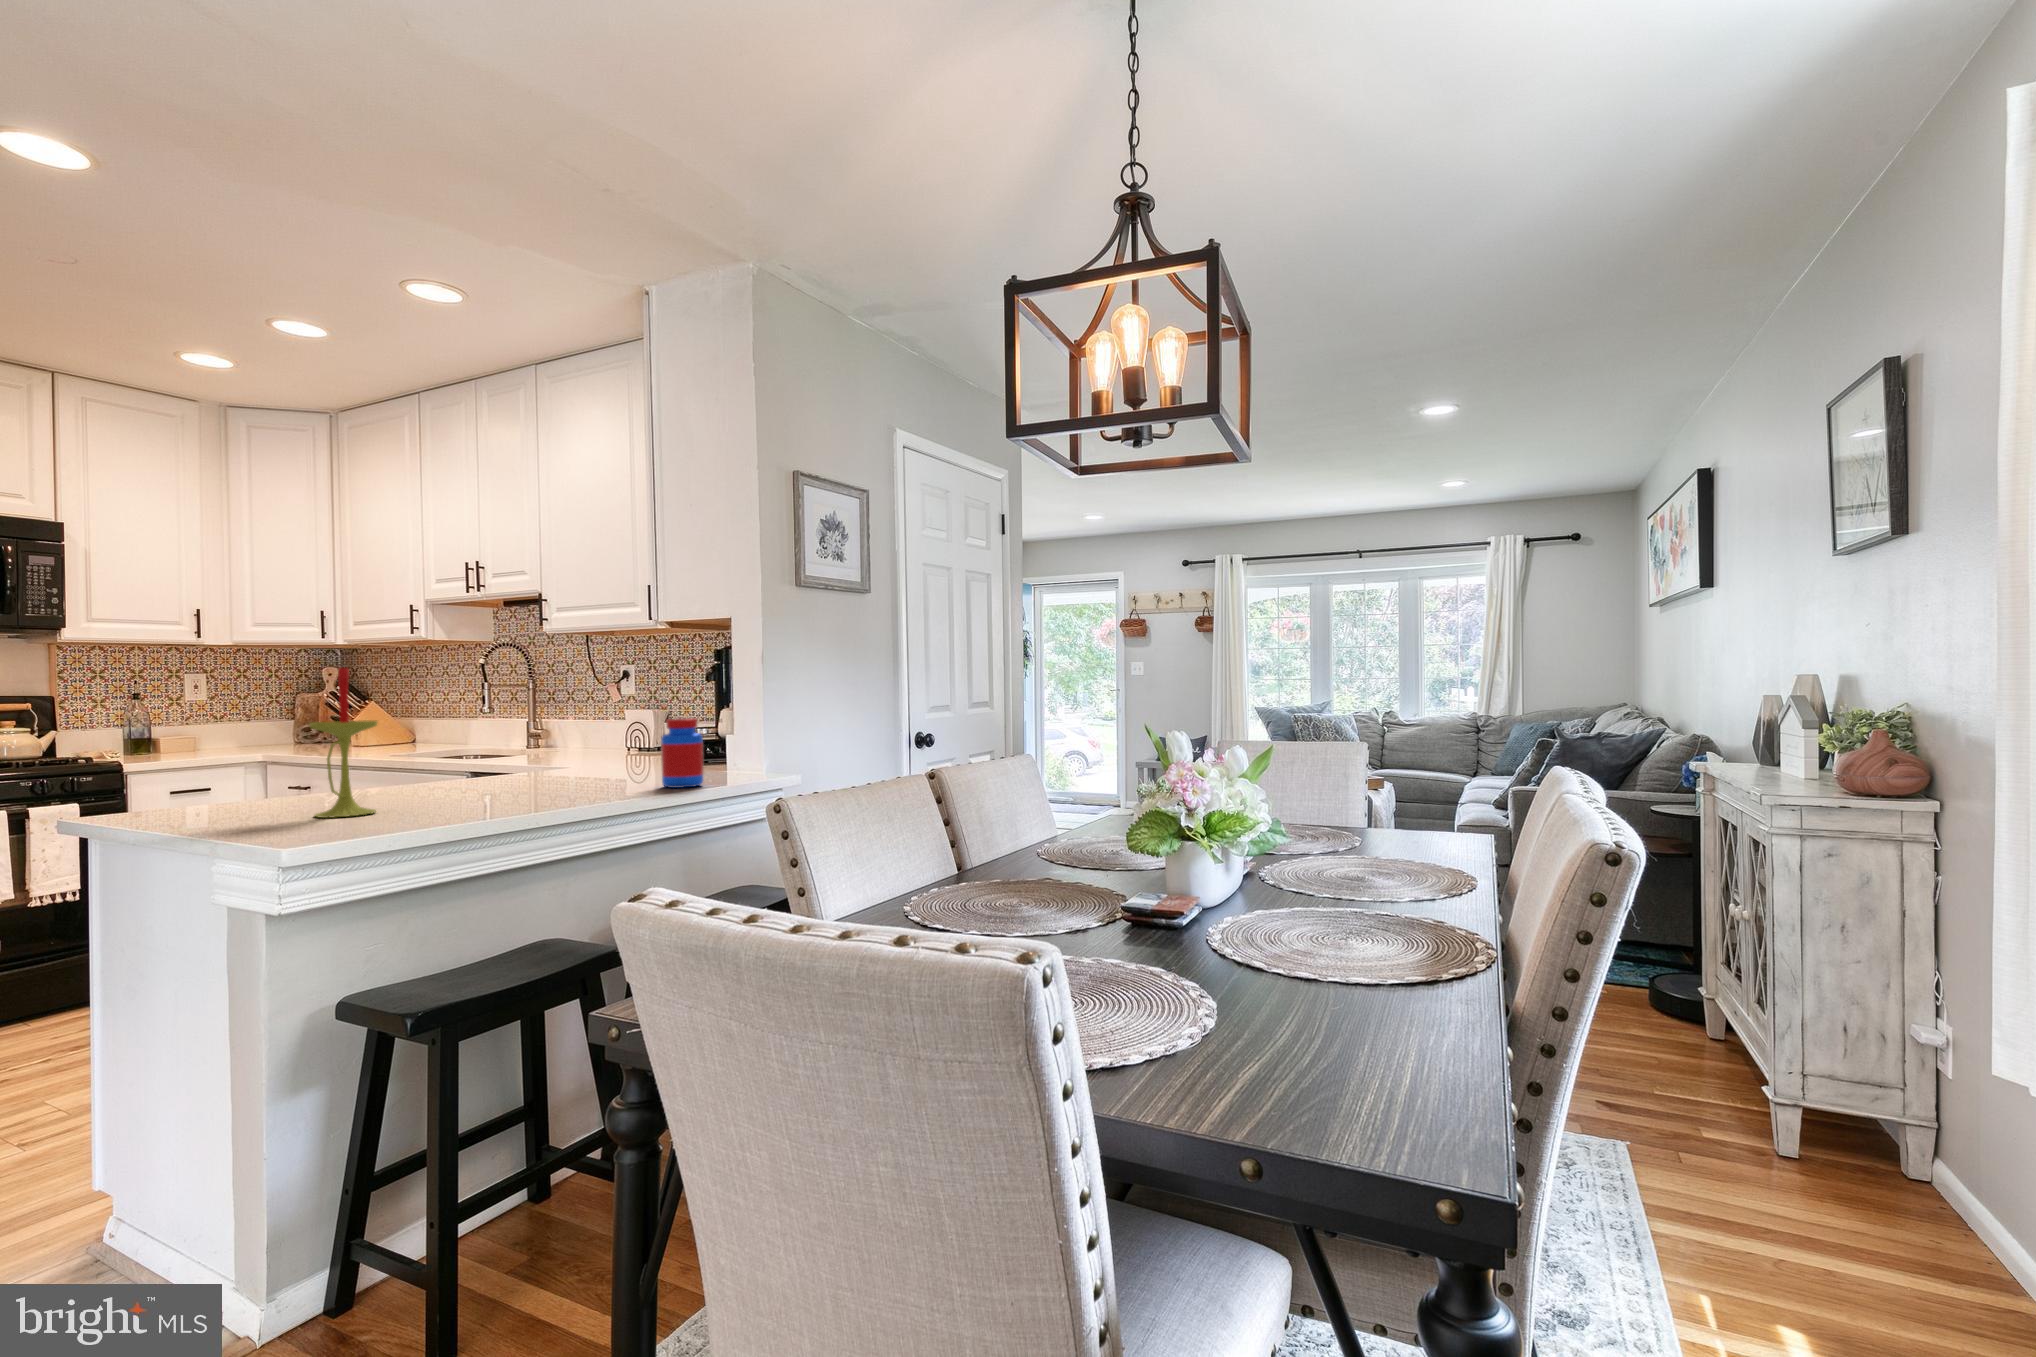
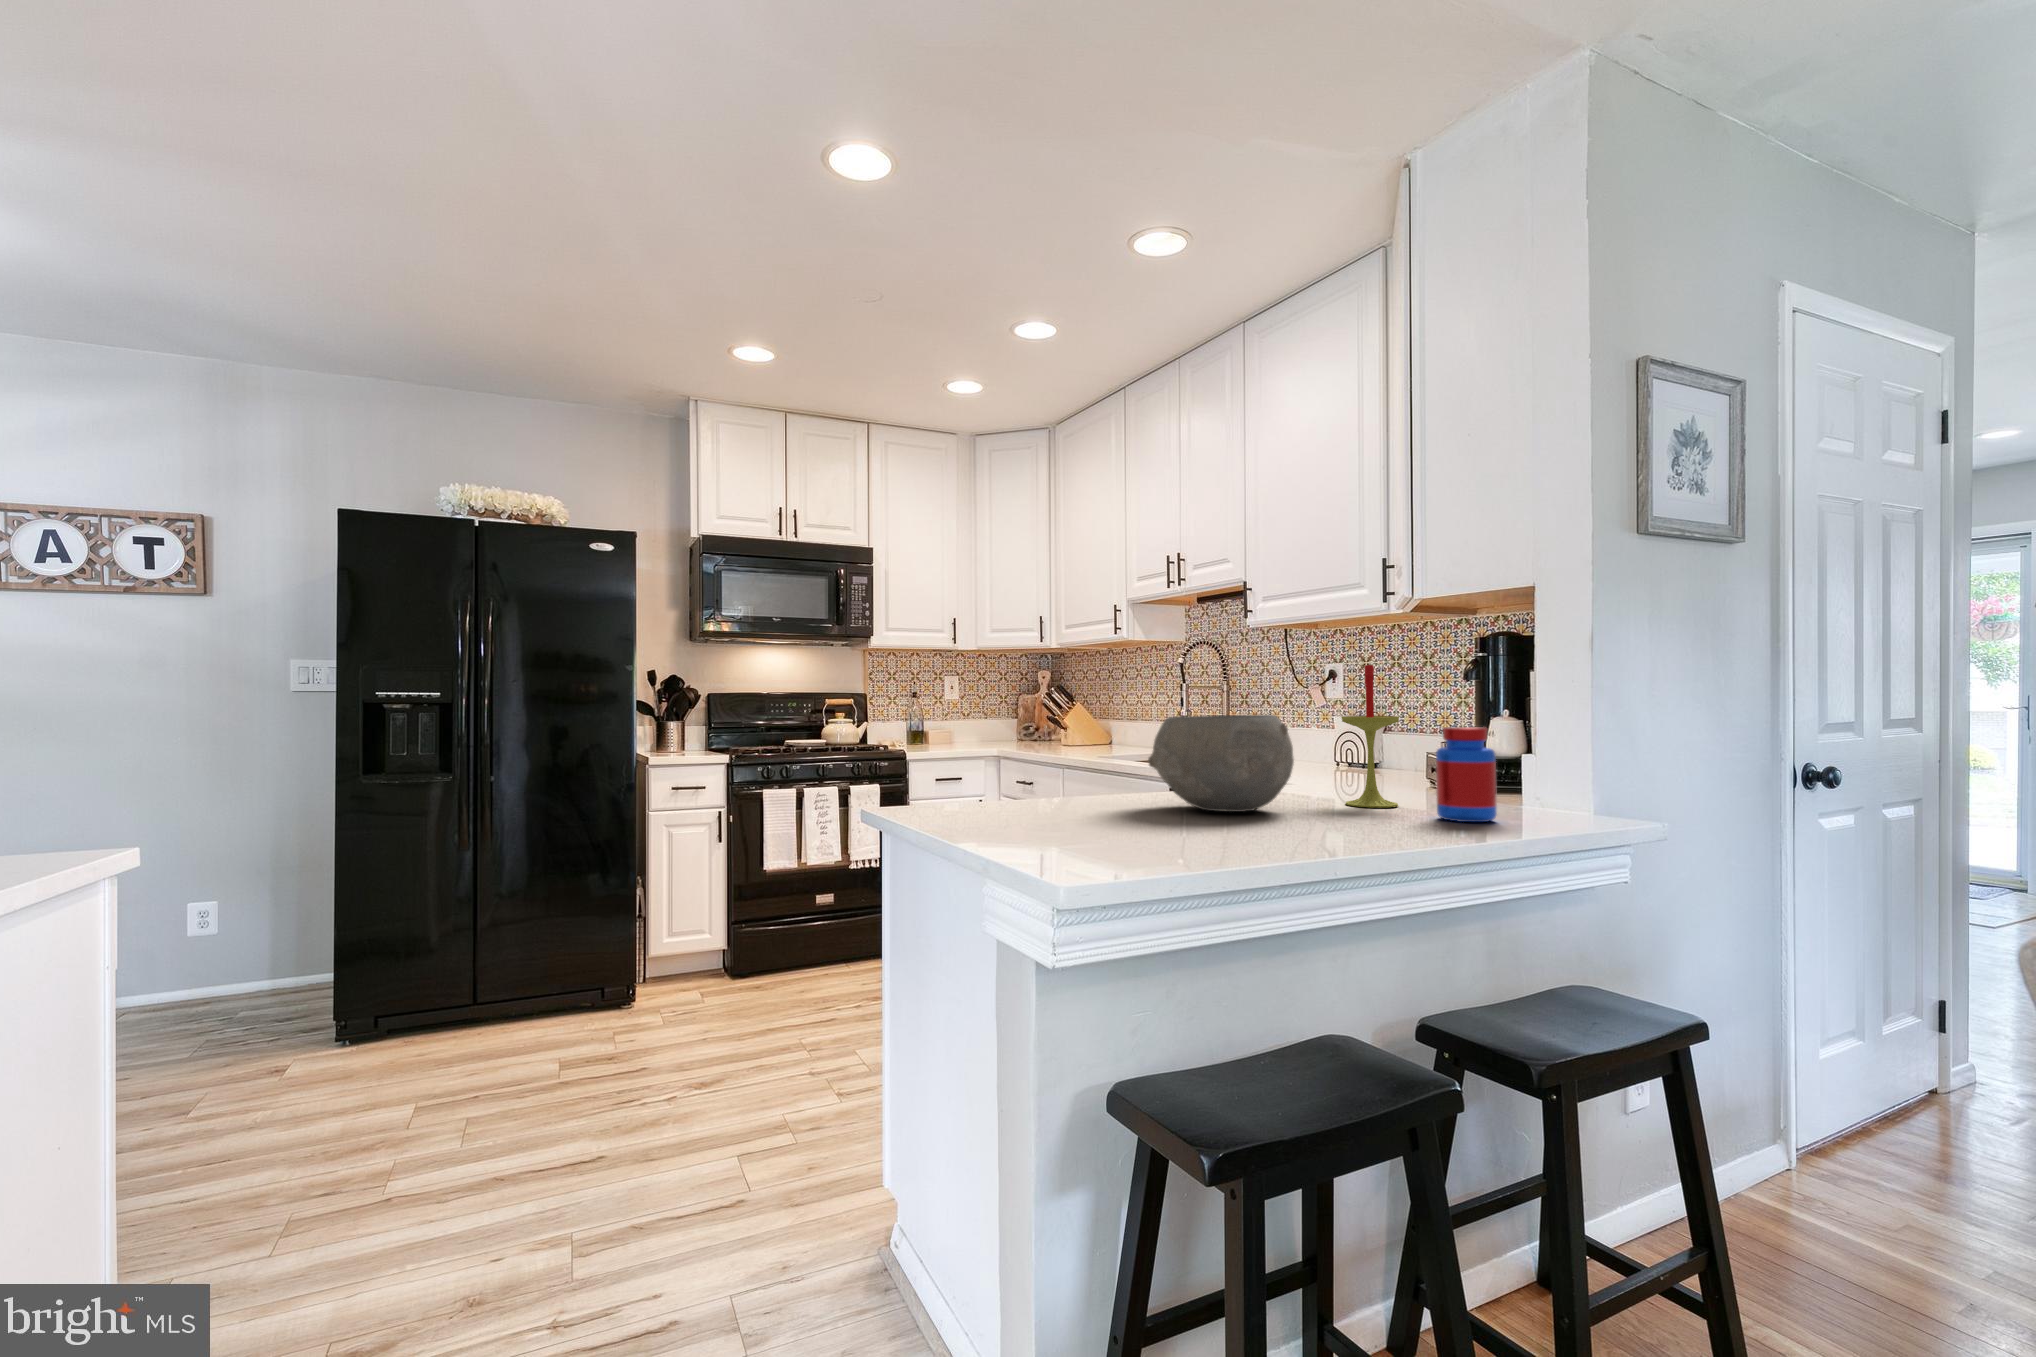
candle: present [309,668,377,818] -> present [1341,665,1399,808]
ceramic bowl: none [414,713,551,795] -> present [1148,715,1294,812]

